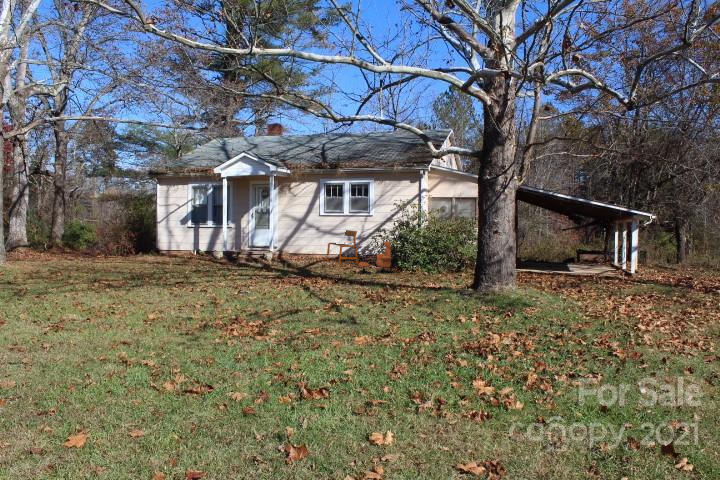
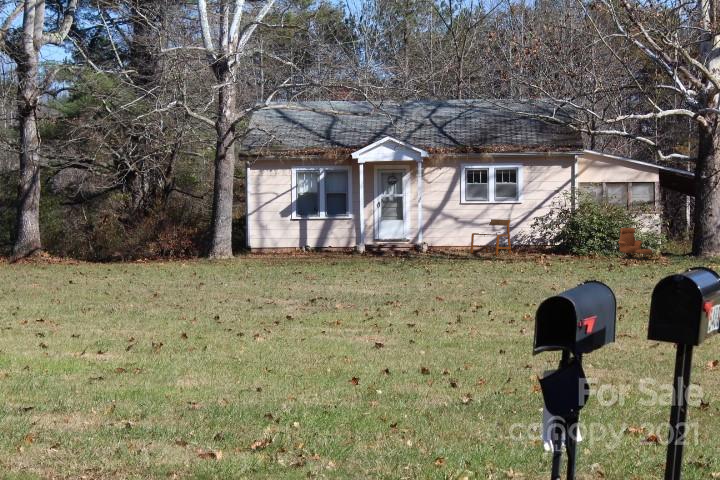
lounge chair: present [356,241,392,274] -> present [618,228,652,261]

